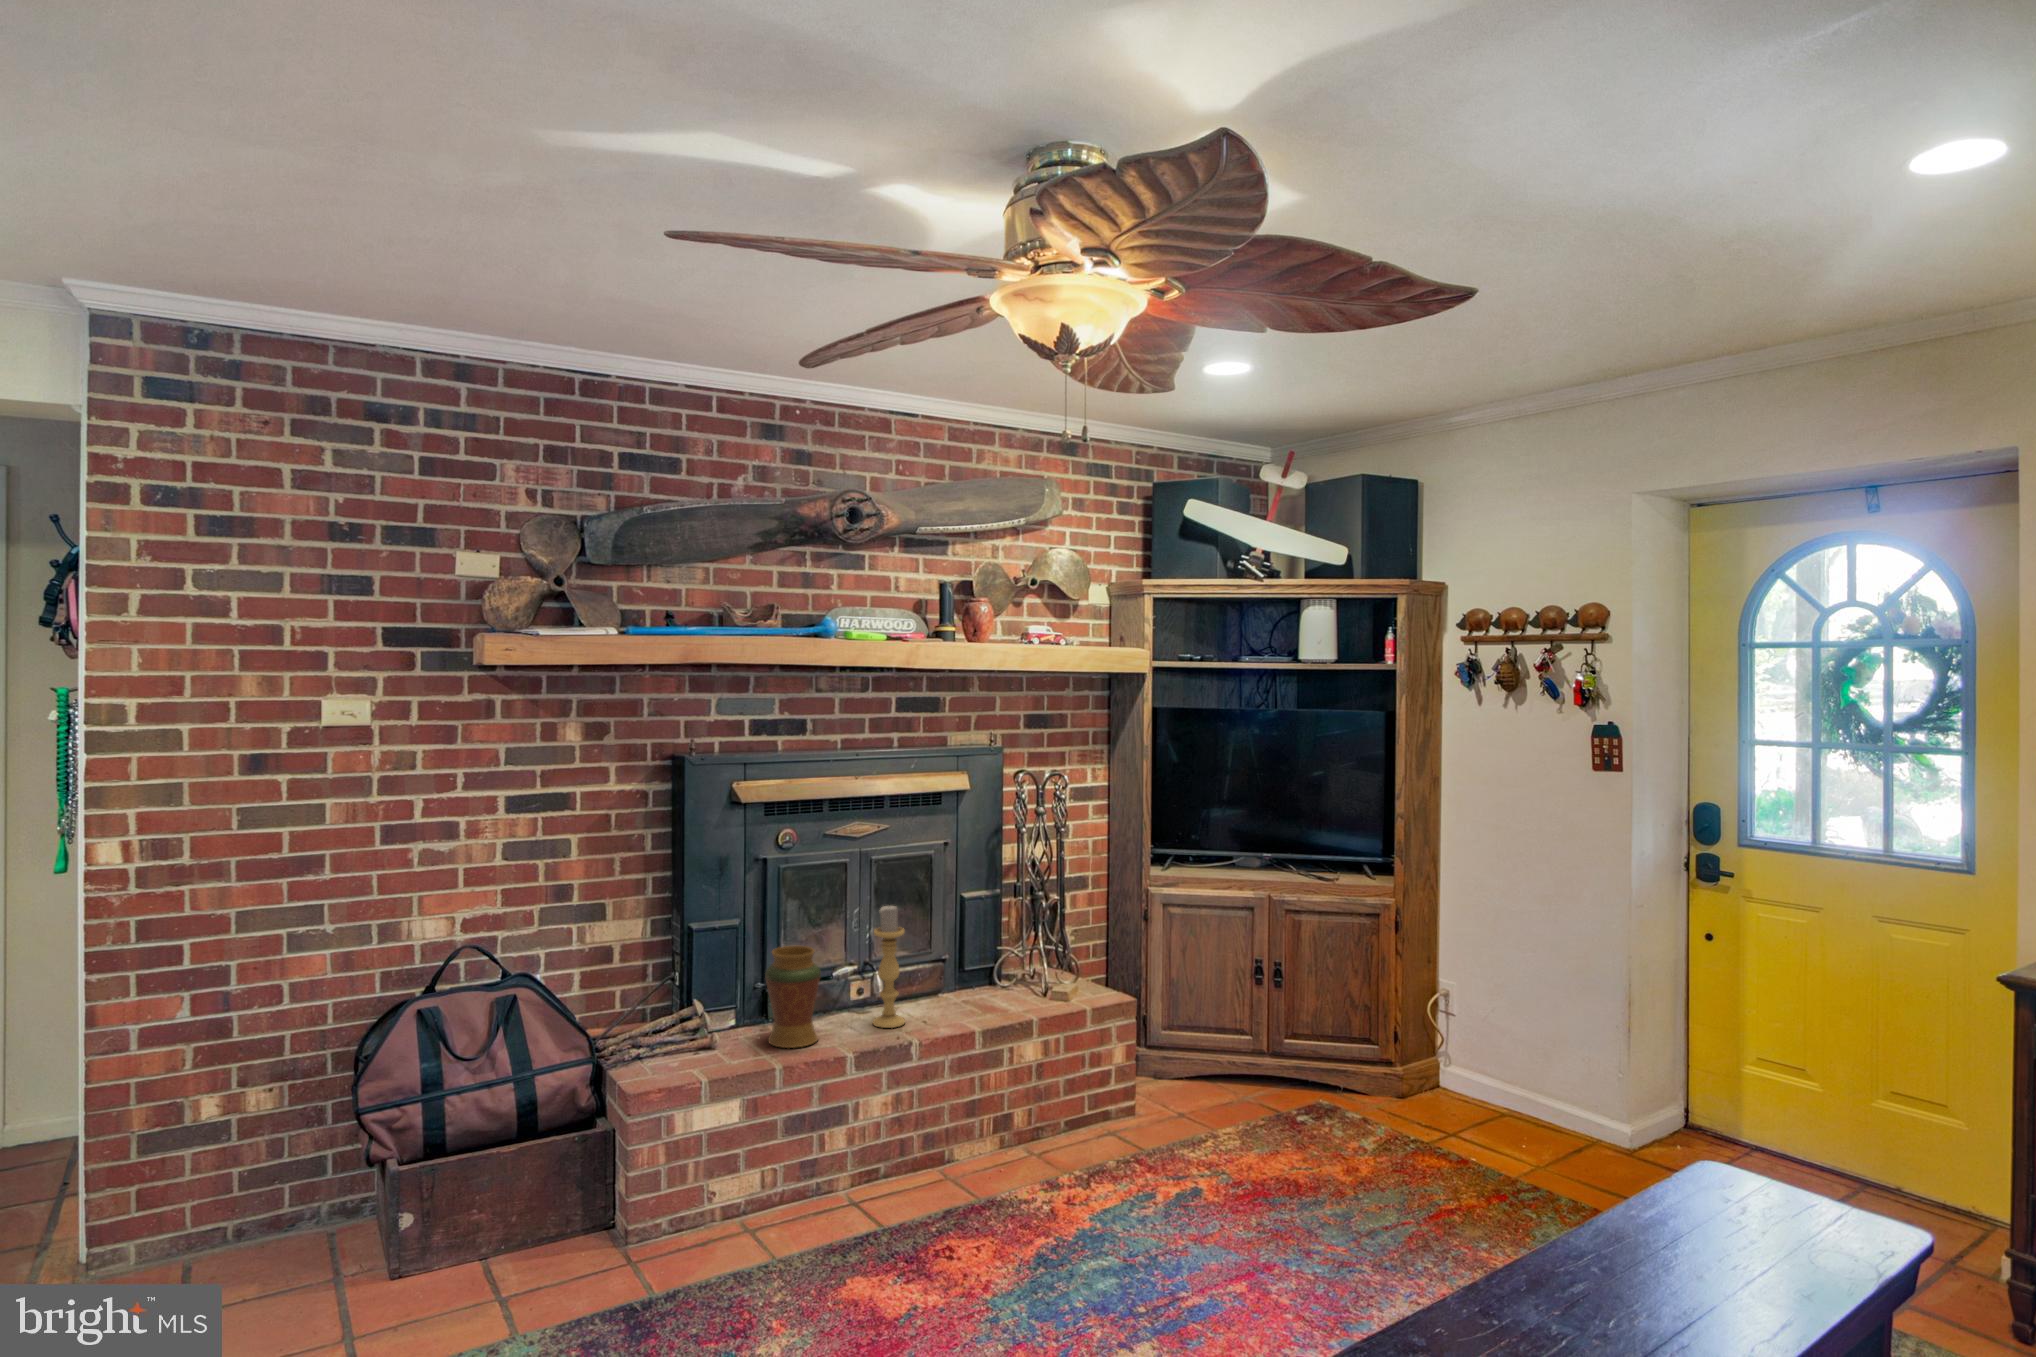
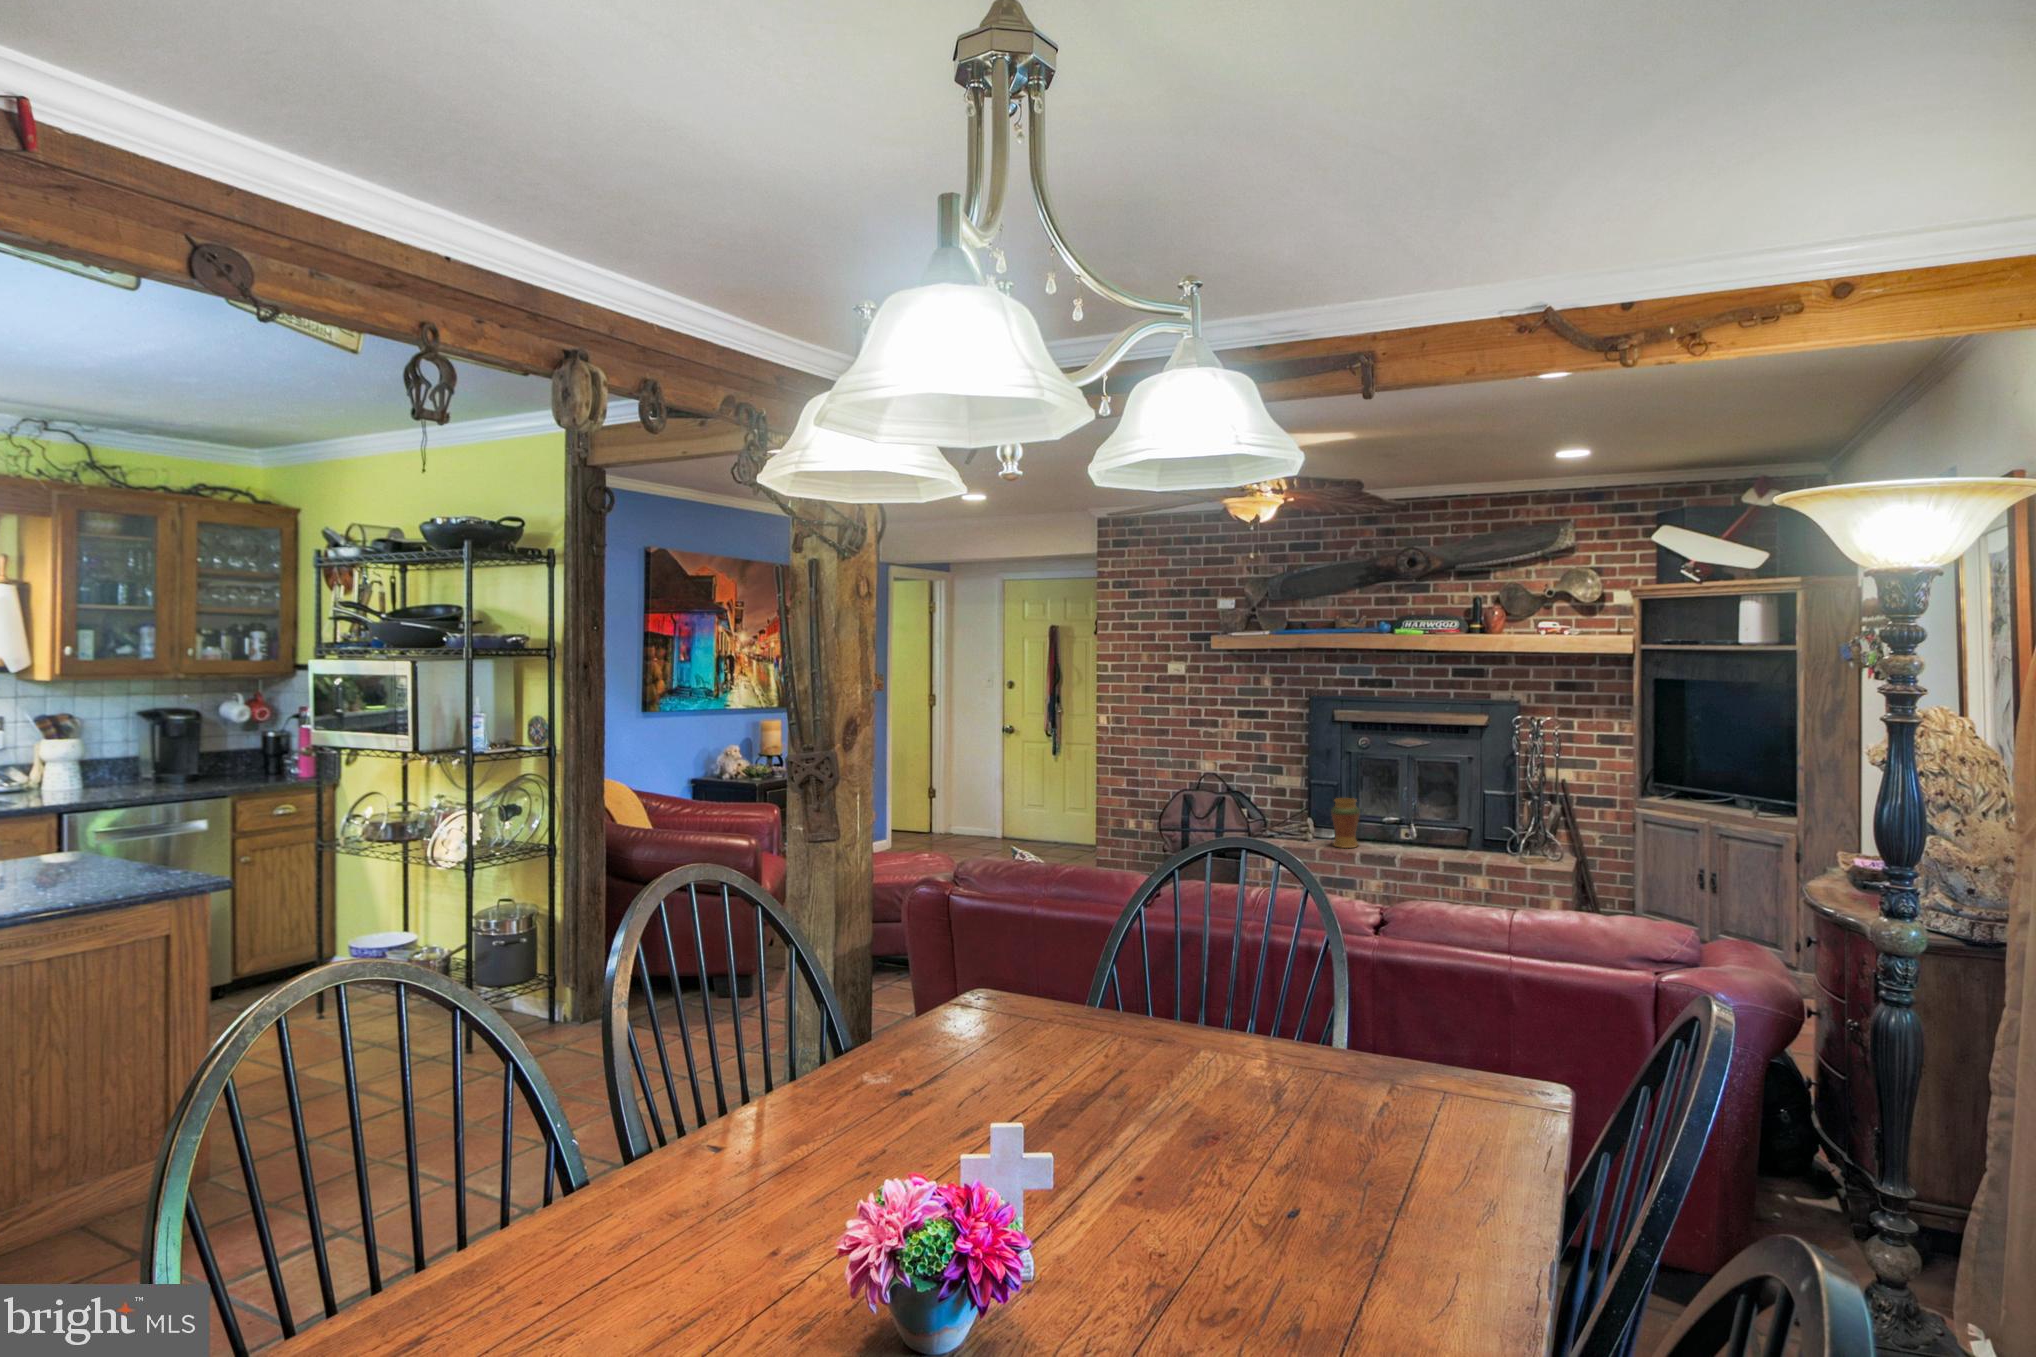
candle holder: present [873,905,905,1028] -> none [1392,784,1411,851]

